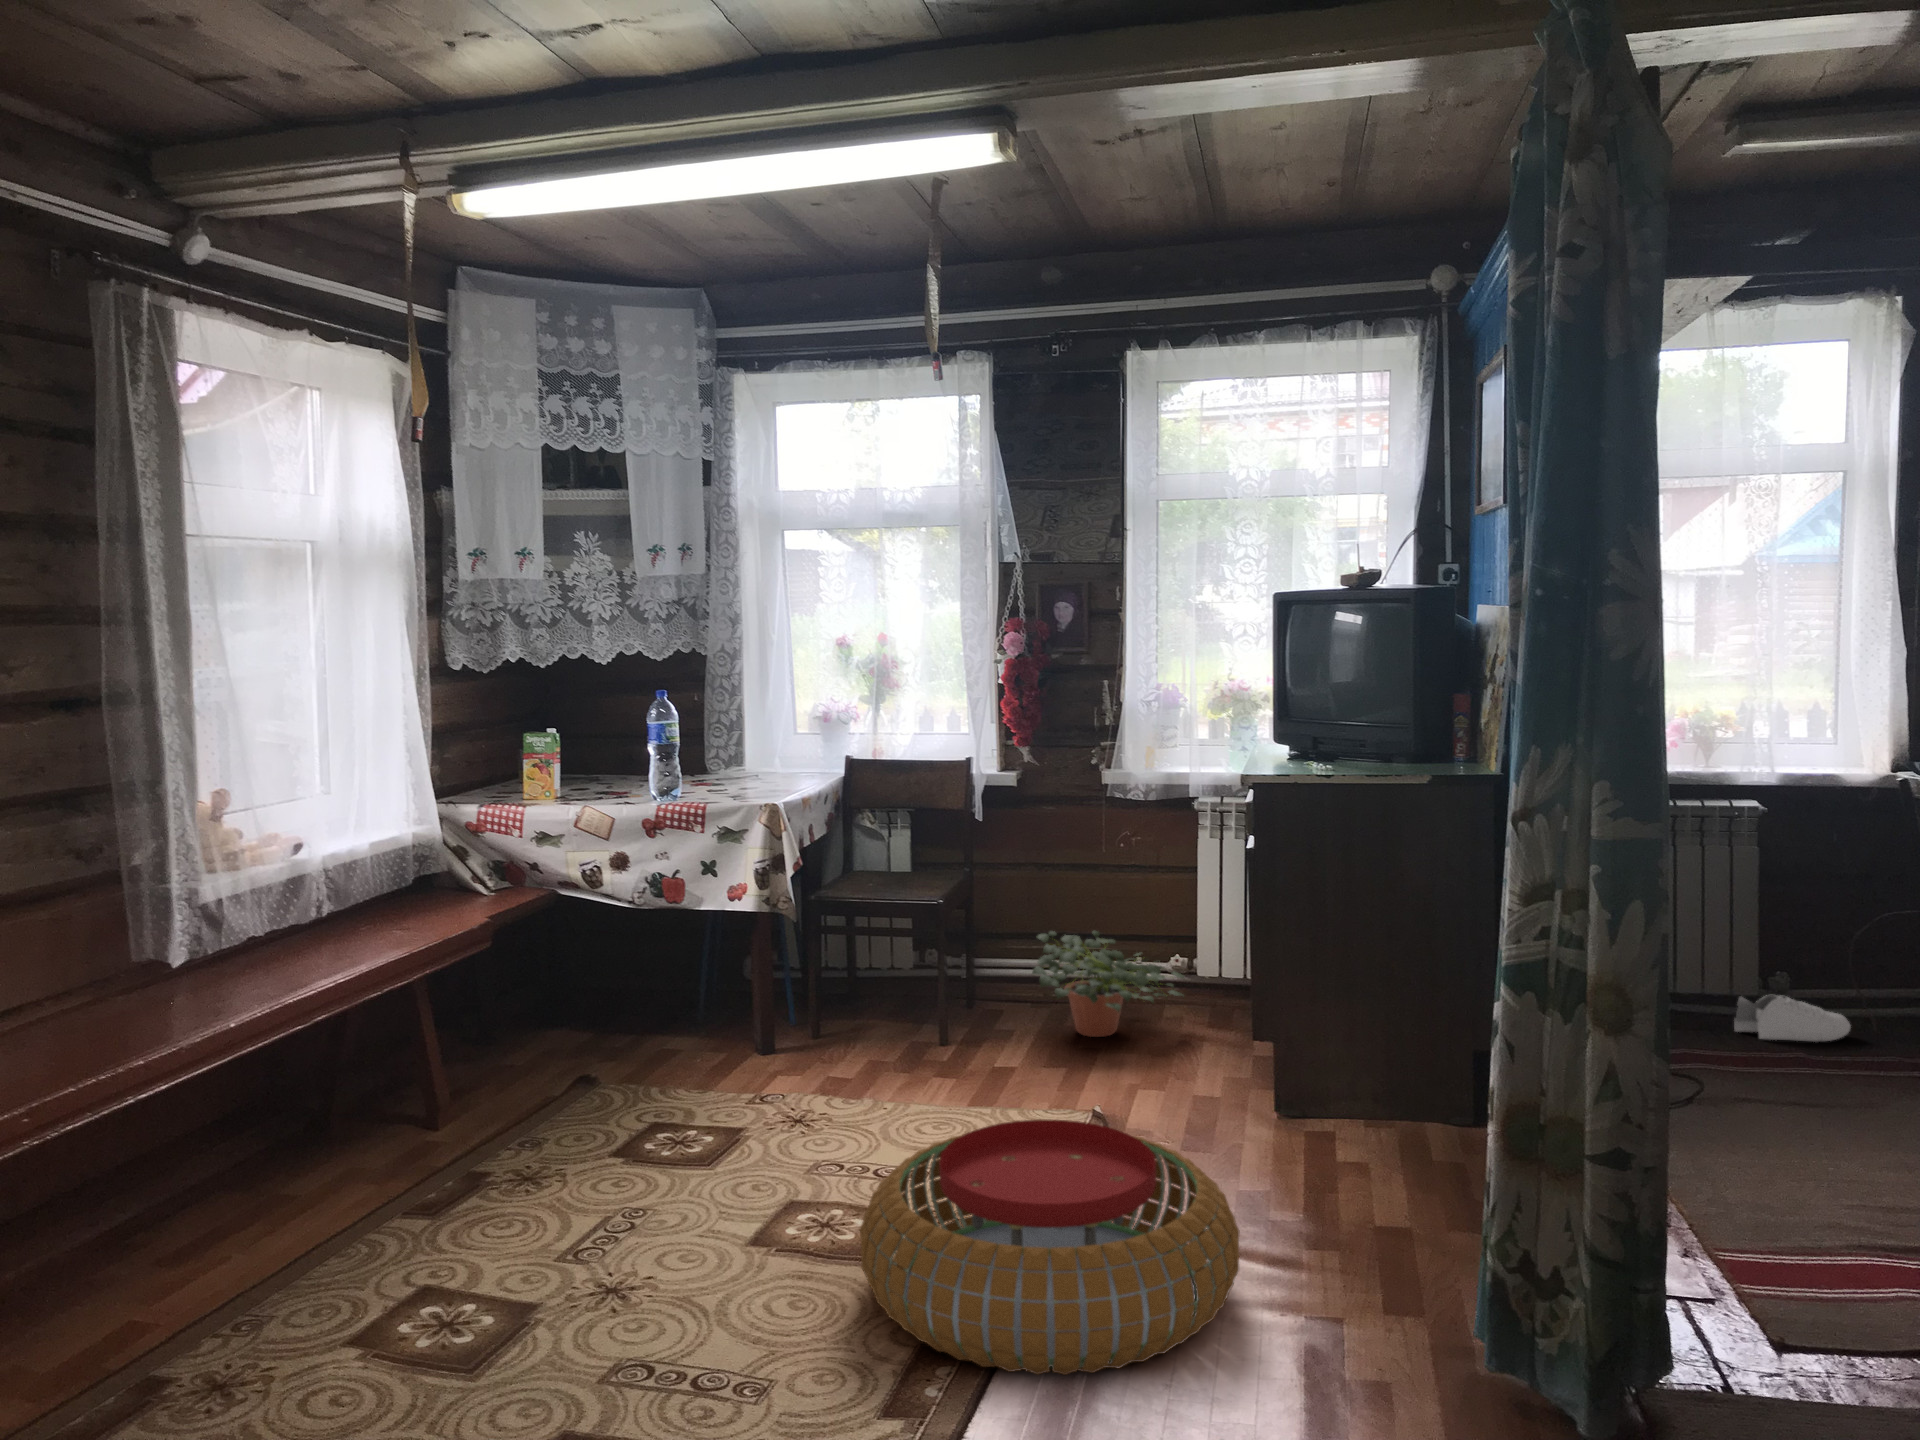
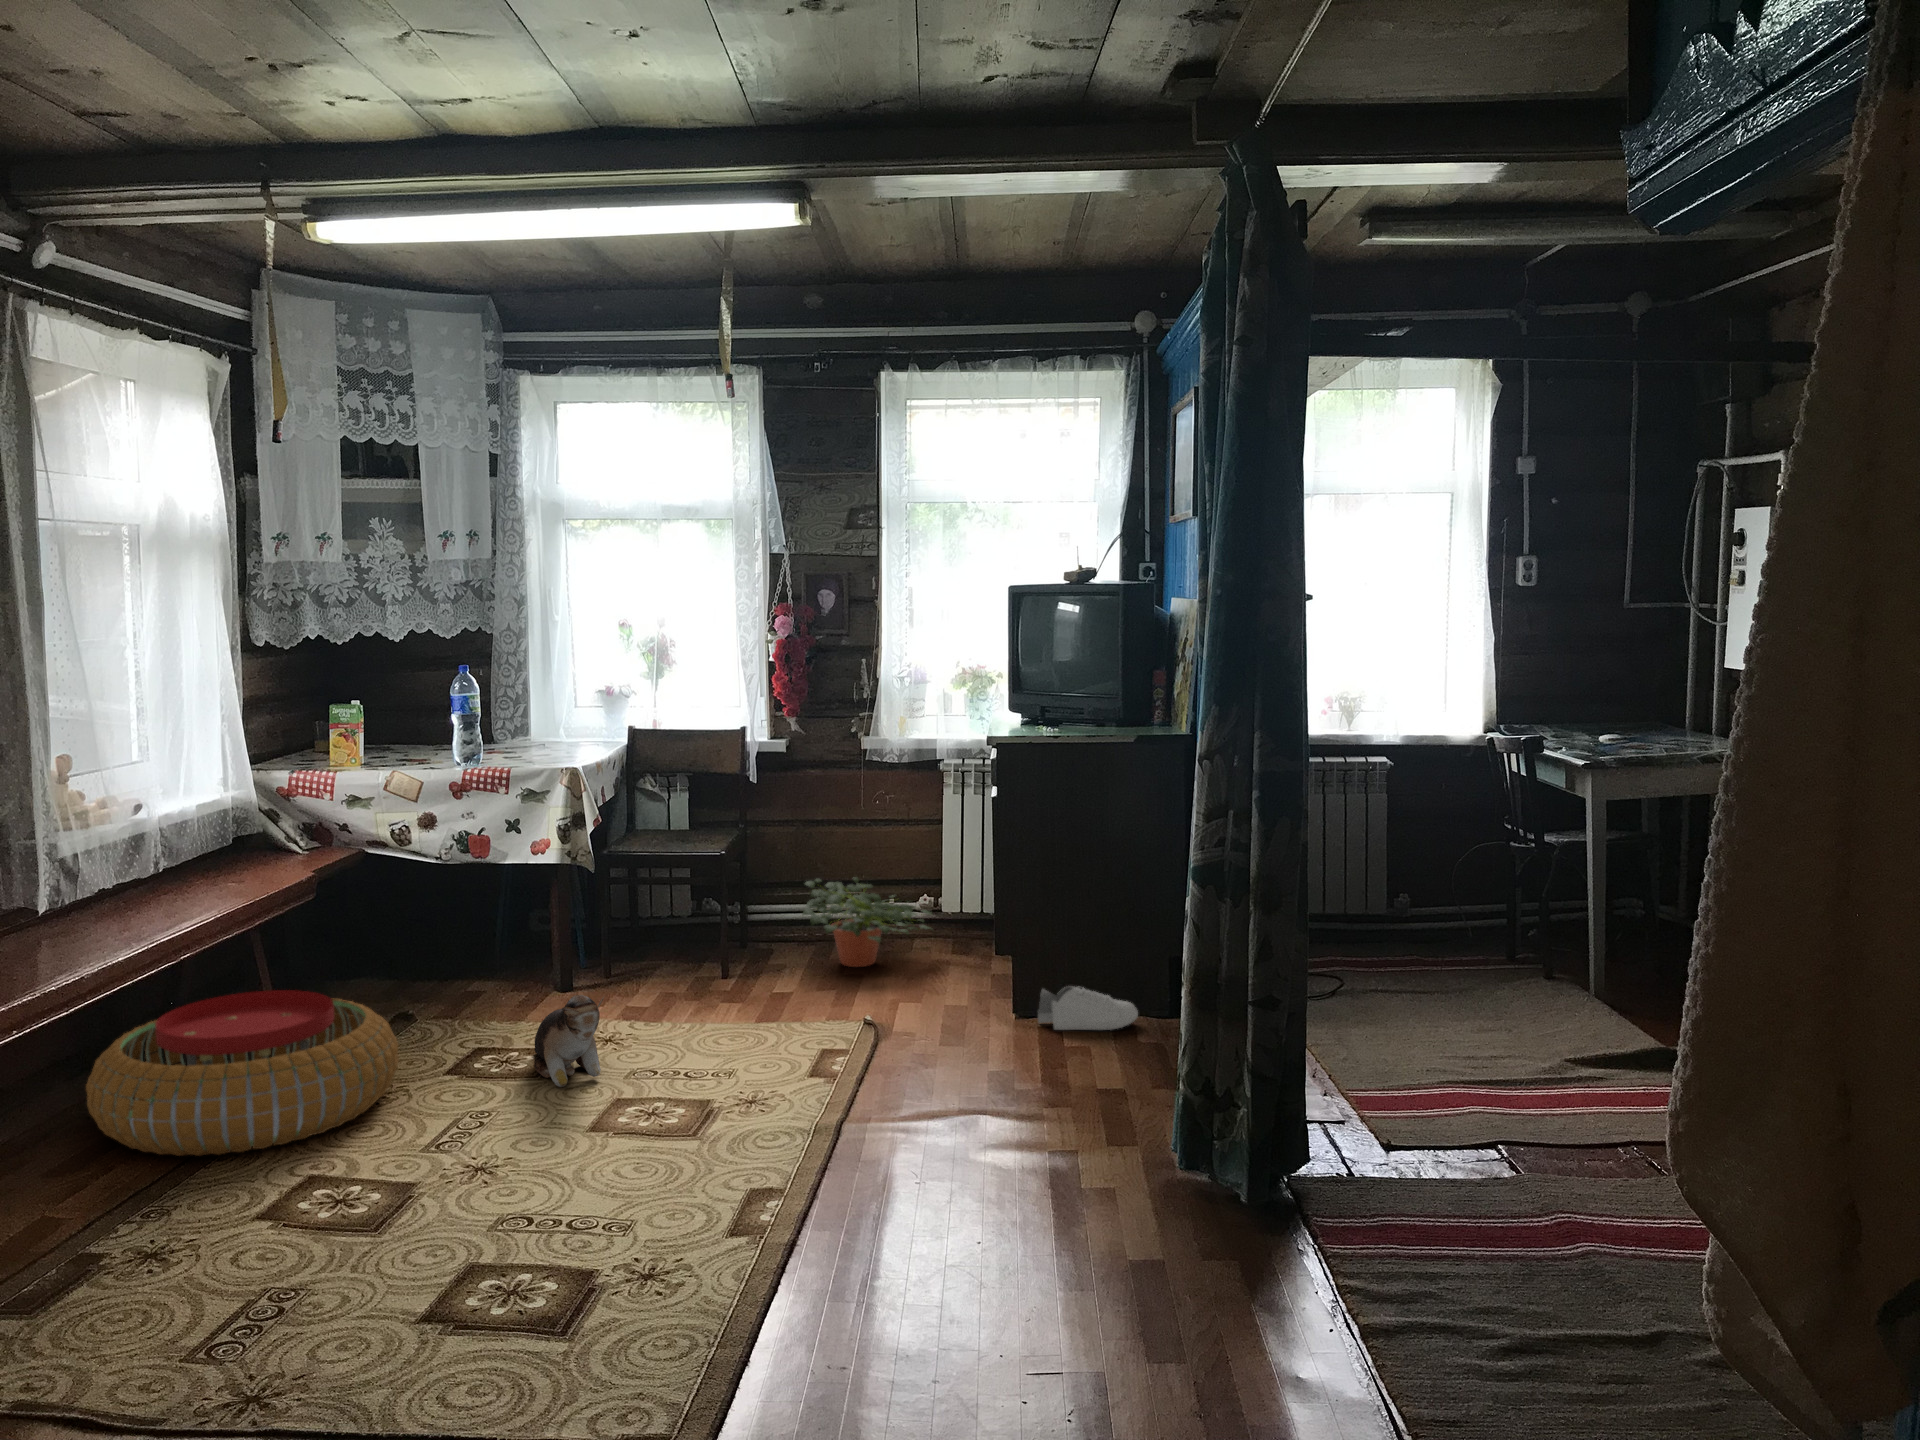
shoe: present [1734,995,1851,1042] -> present [1038,986,1138,1030]
plush toy: none [706,1072,779,1180] -> present [534,995,604,1087]
pouf: present [860,1119,1240,1375] -> present [86,990,399,1156]

